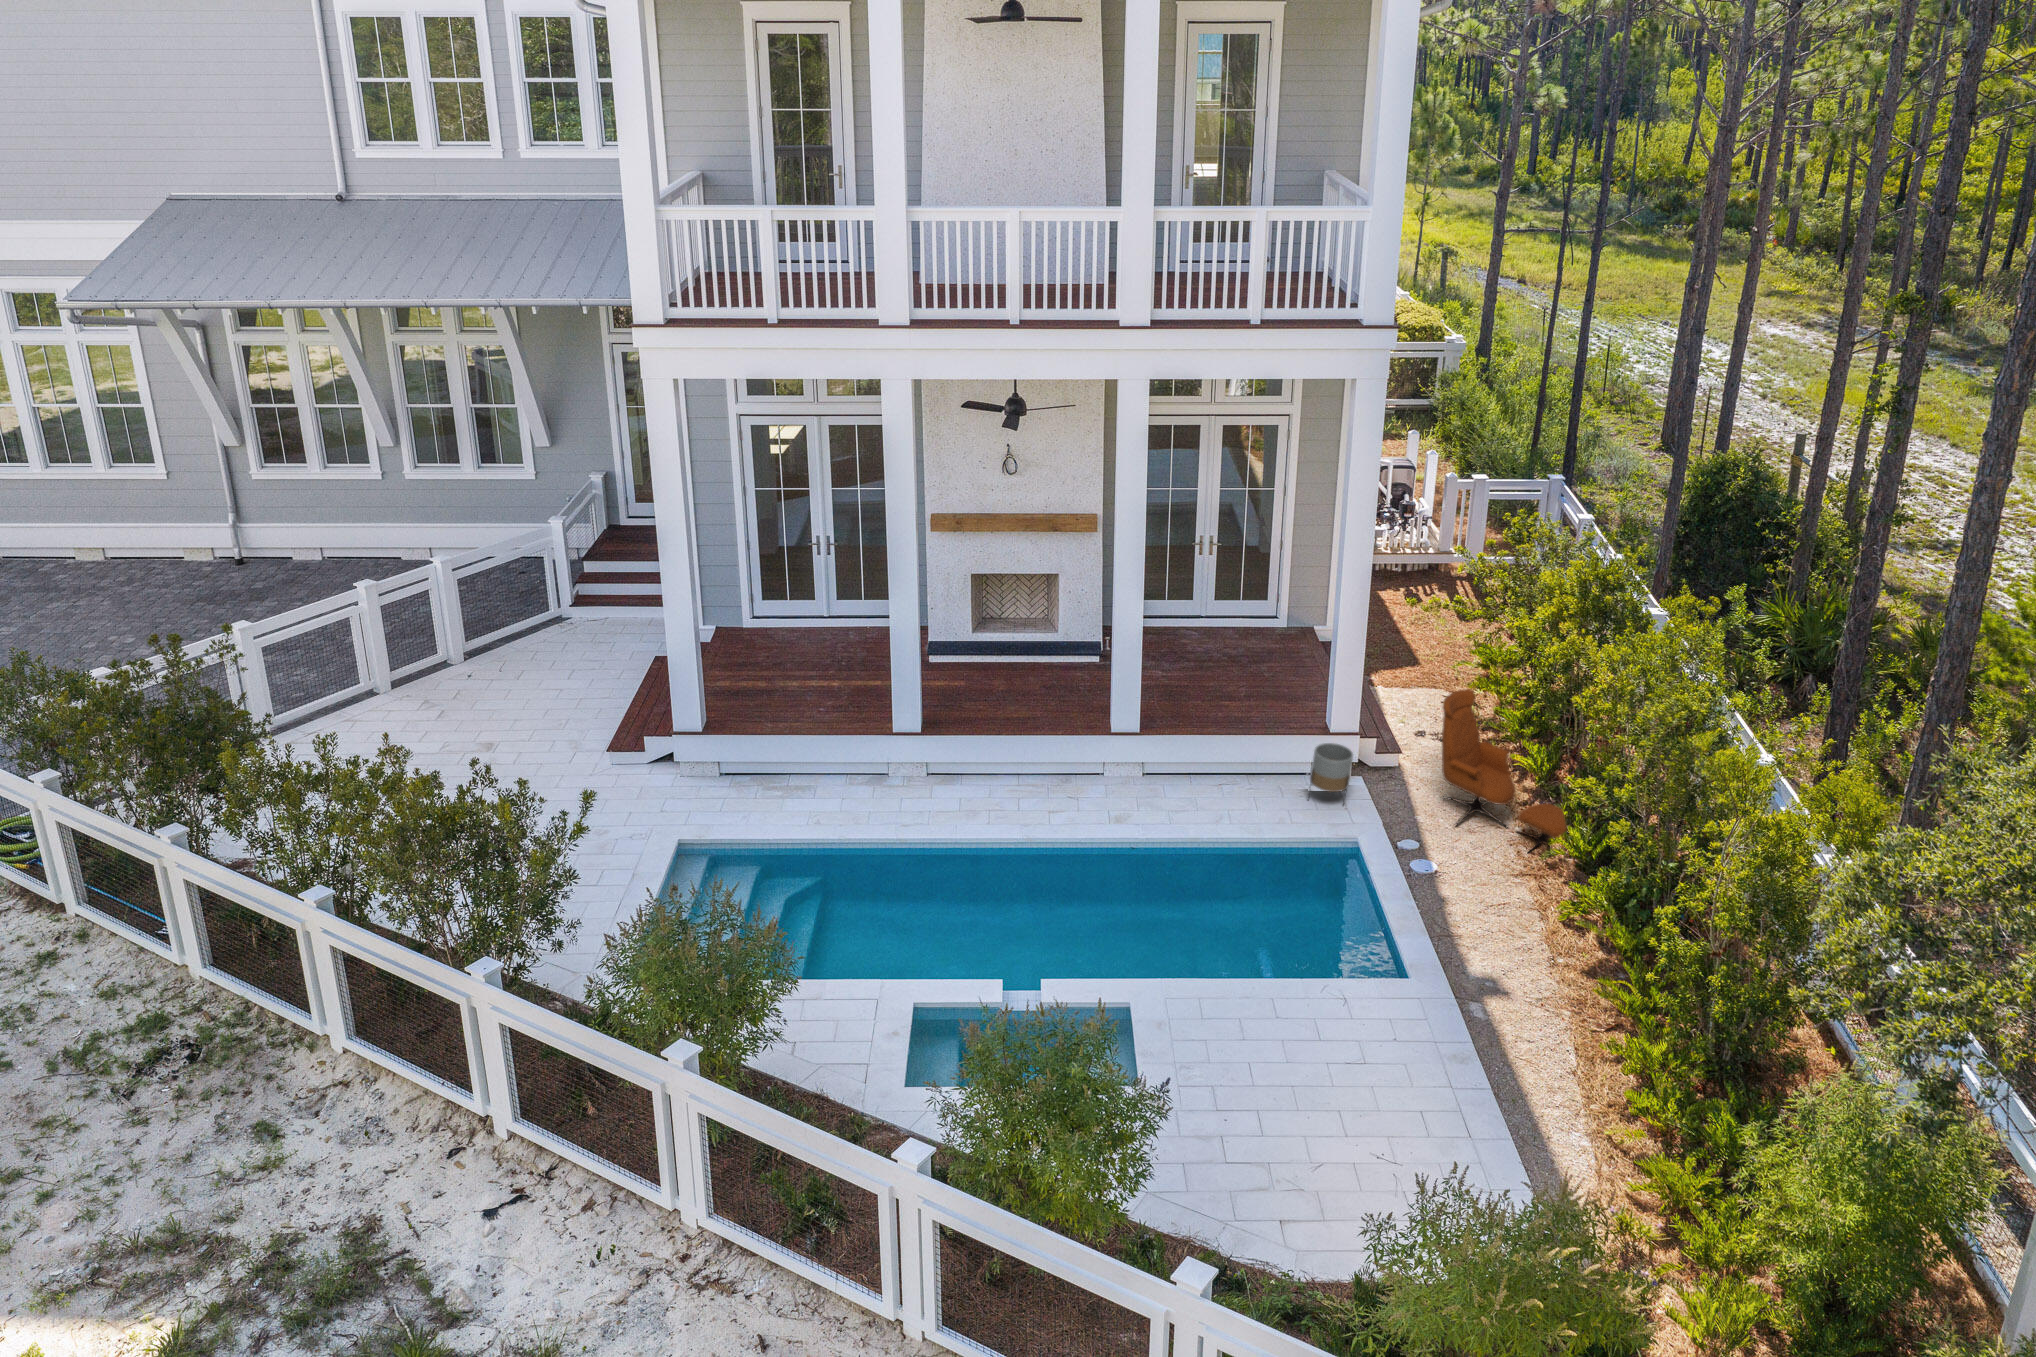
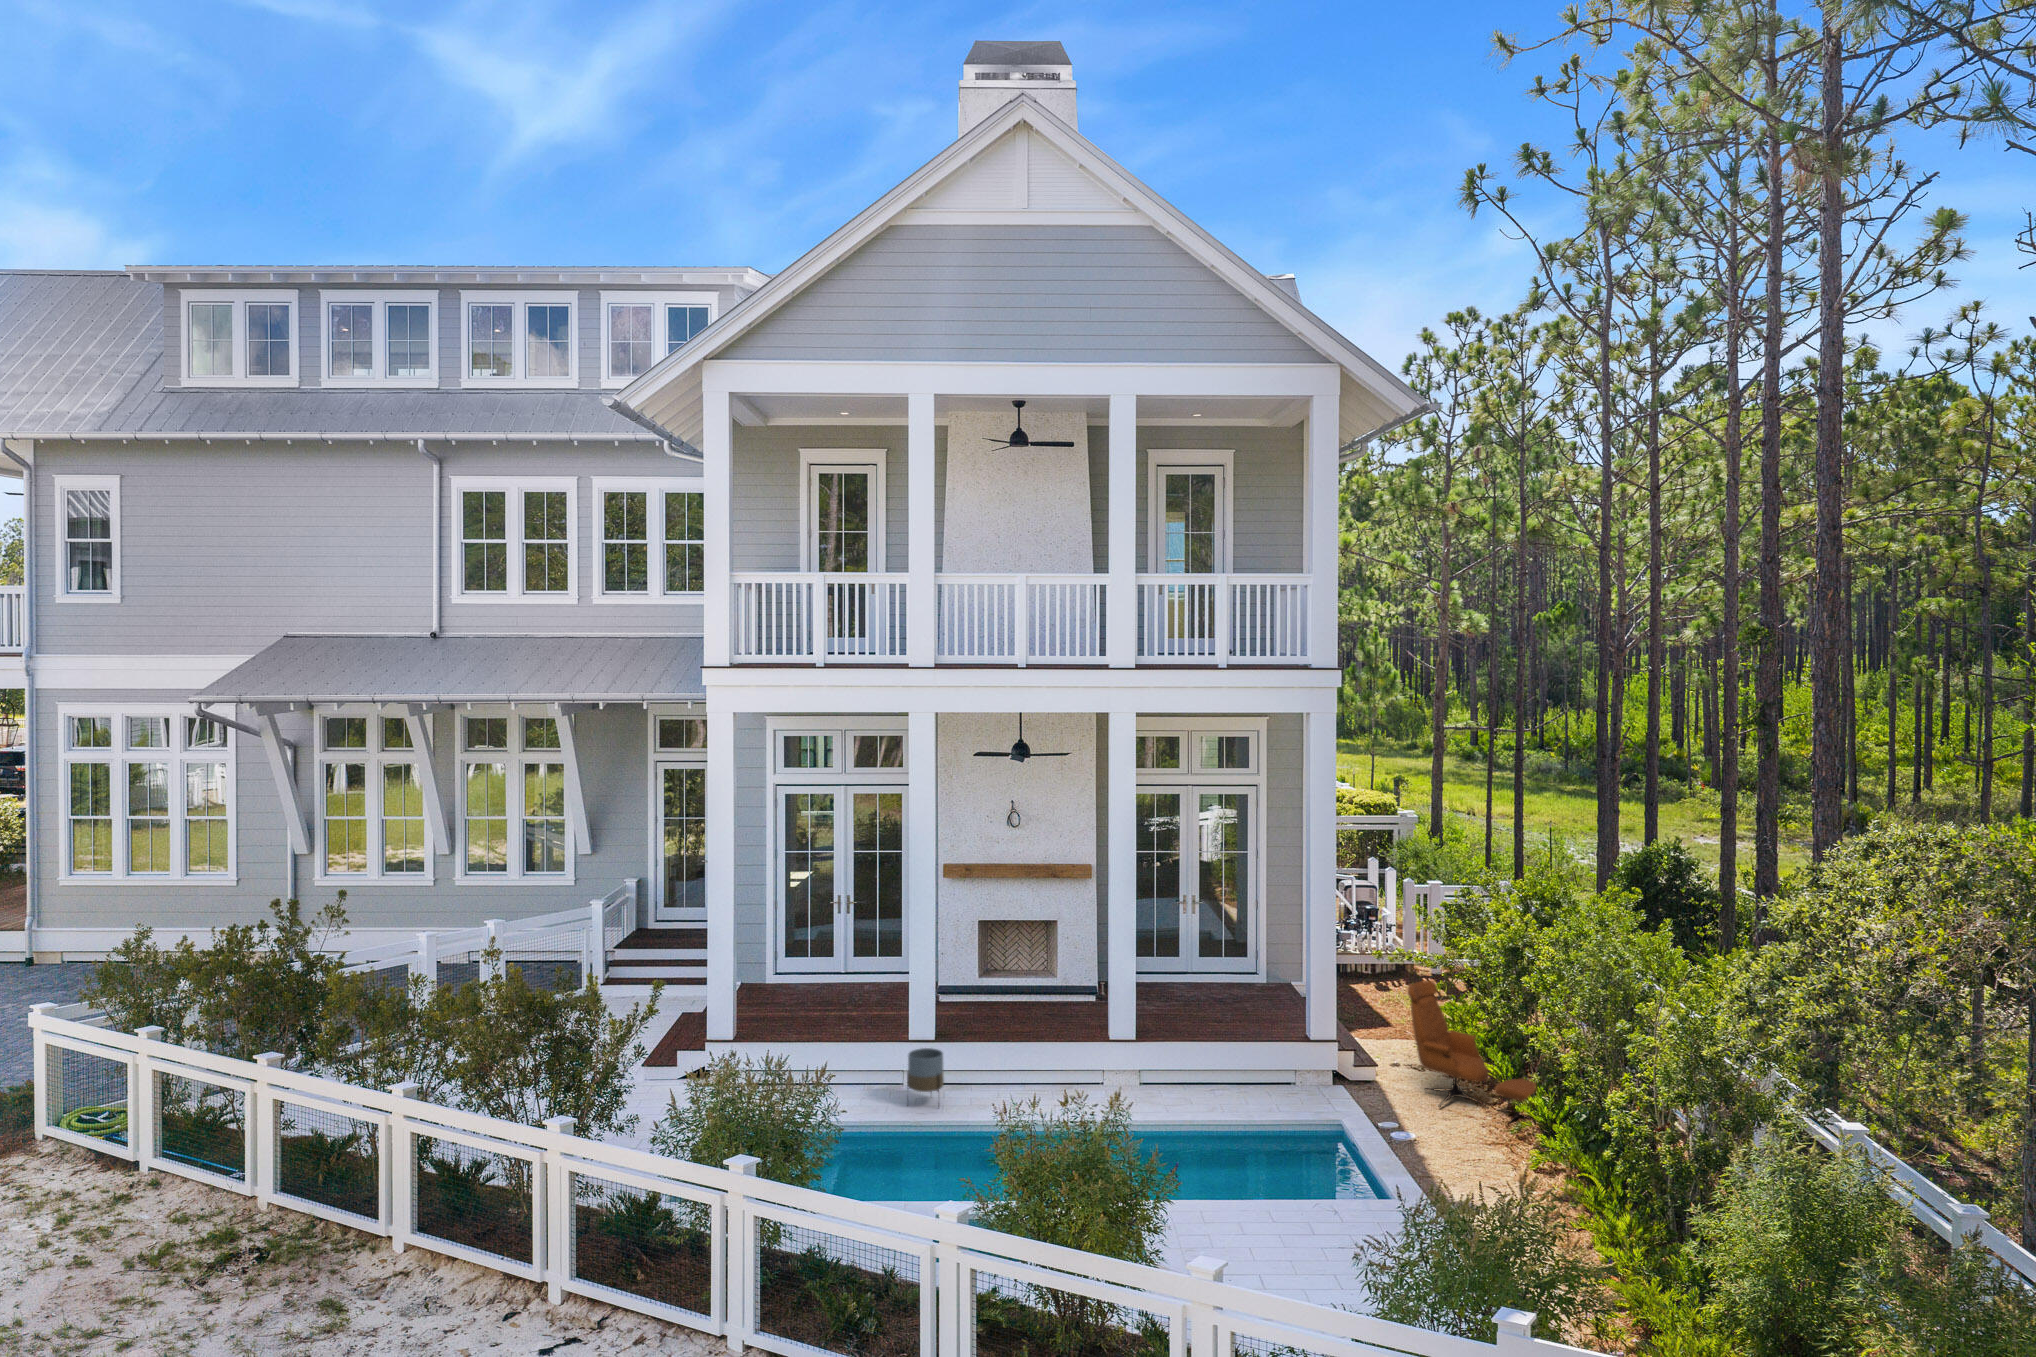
planter: present [1310,743,1353,792] -> present [907,1048,944,1092]

